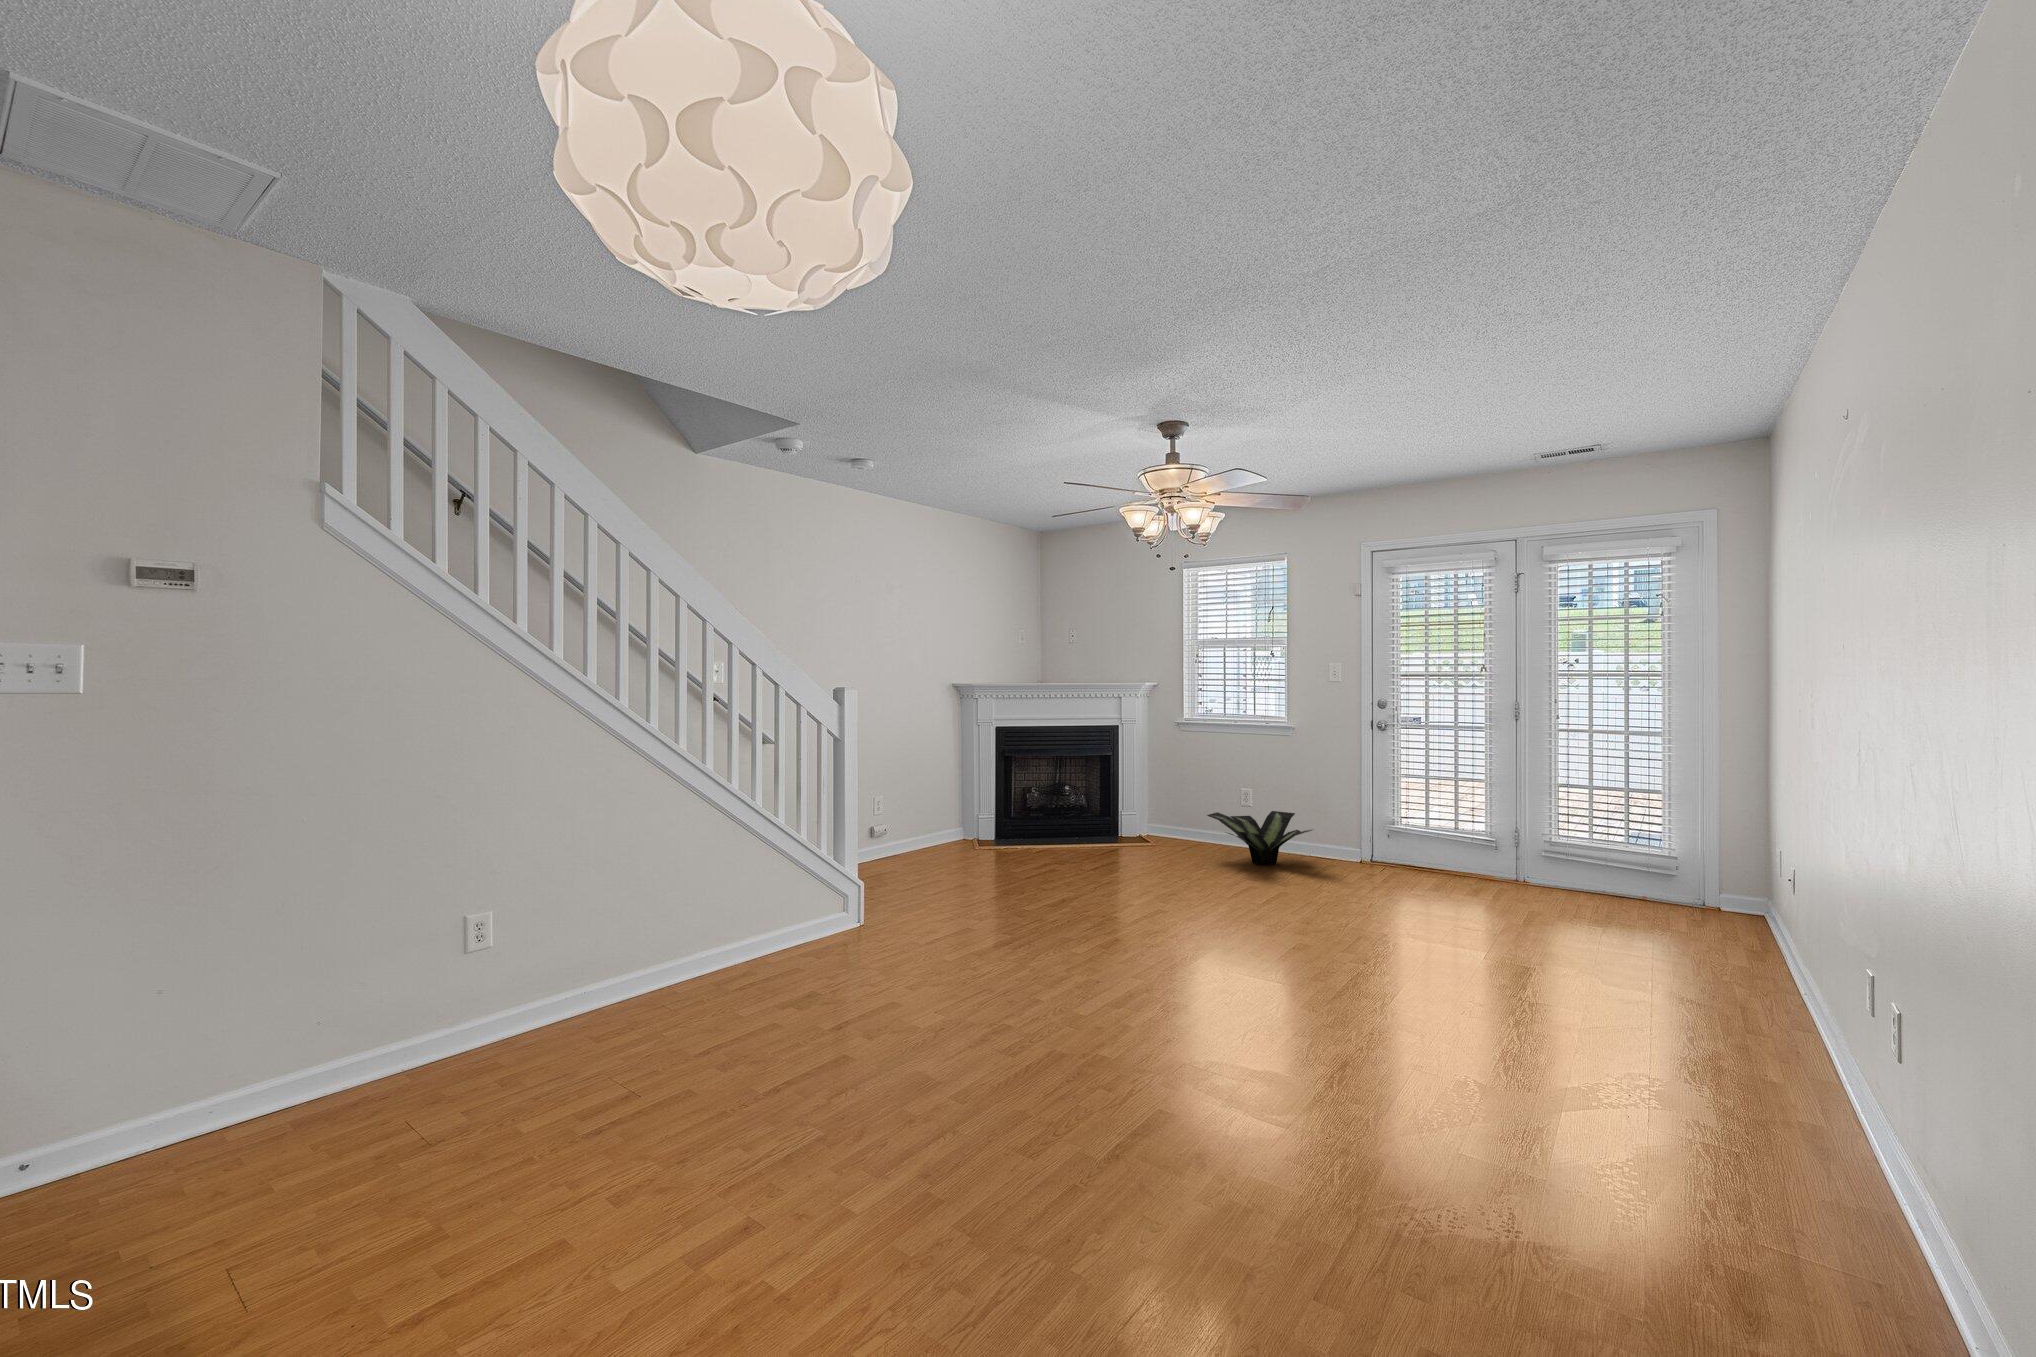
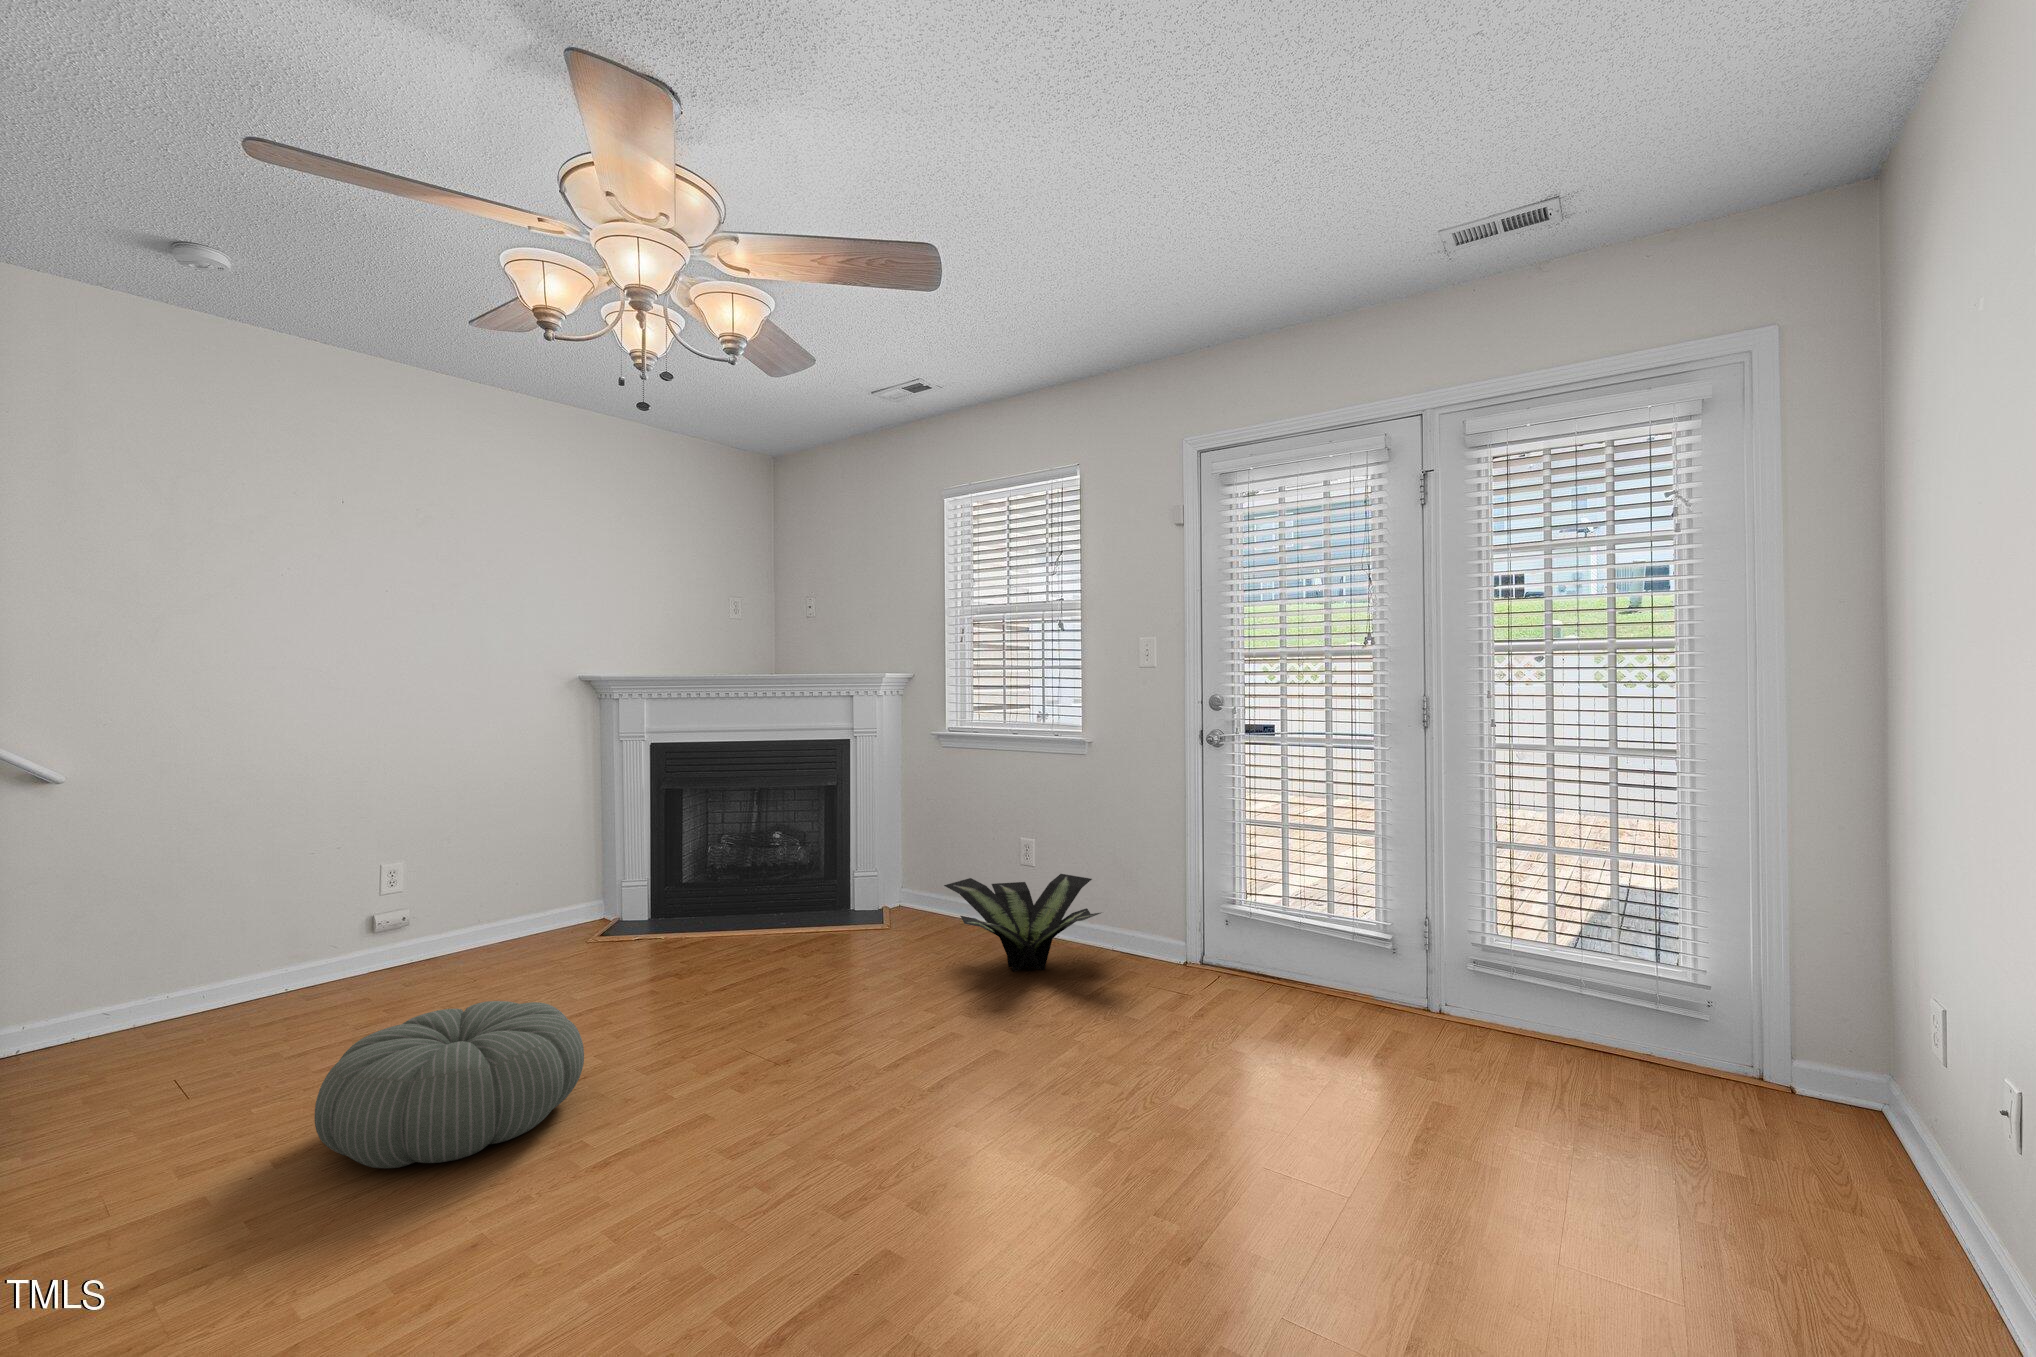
pouf: none [981,857,1092,922] -> present [315,1001,584,1168]

